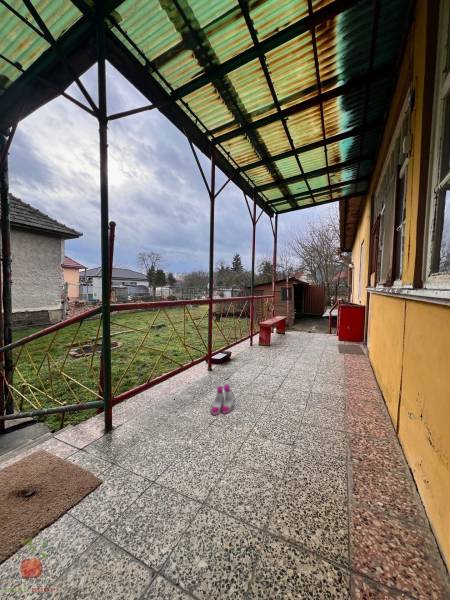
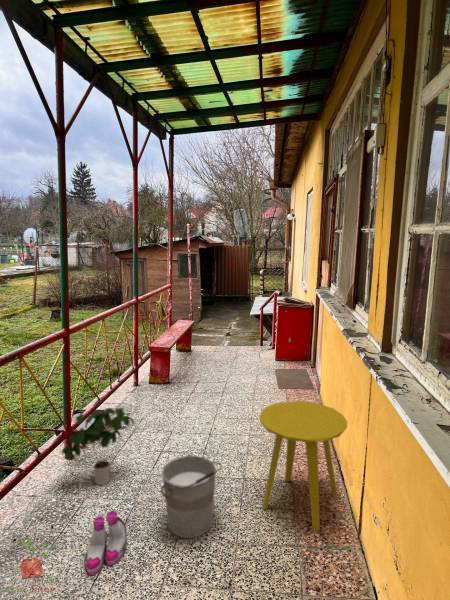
potted plant: none [206,338,244,381] -> present [62,408,134,485]
side table: none [319,342,387,426] -> present [259,401,347,531]
bucket: none [255,366,293,412] -> present [161,456,222,538]

